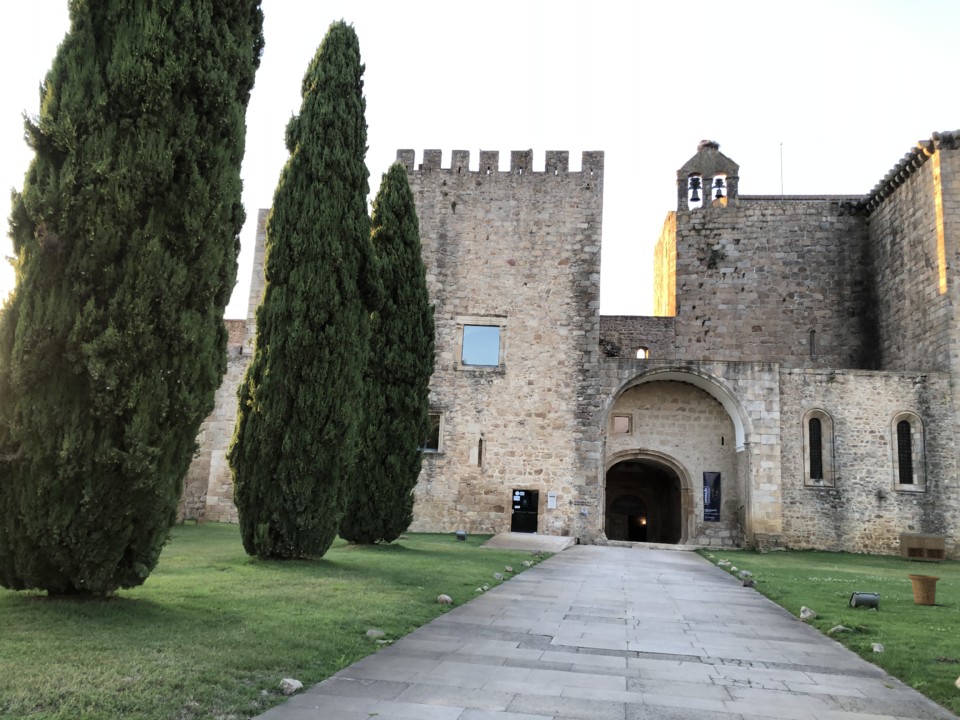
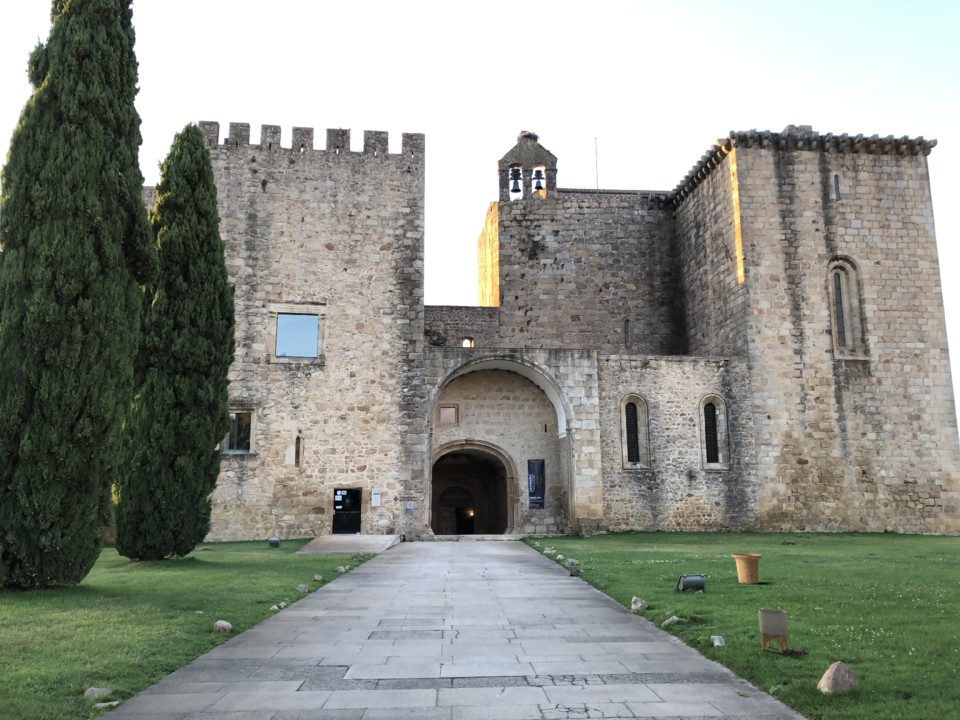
storage bench: present [899,532,945,562] -> none [708,508,748,535]
planter: none [911,617,939,656] -> present [759,609,788,652]

